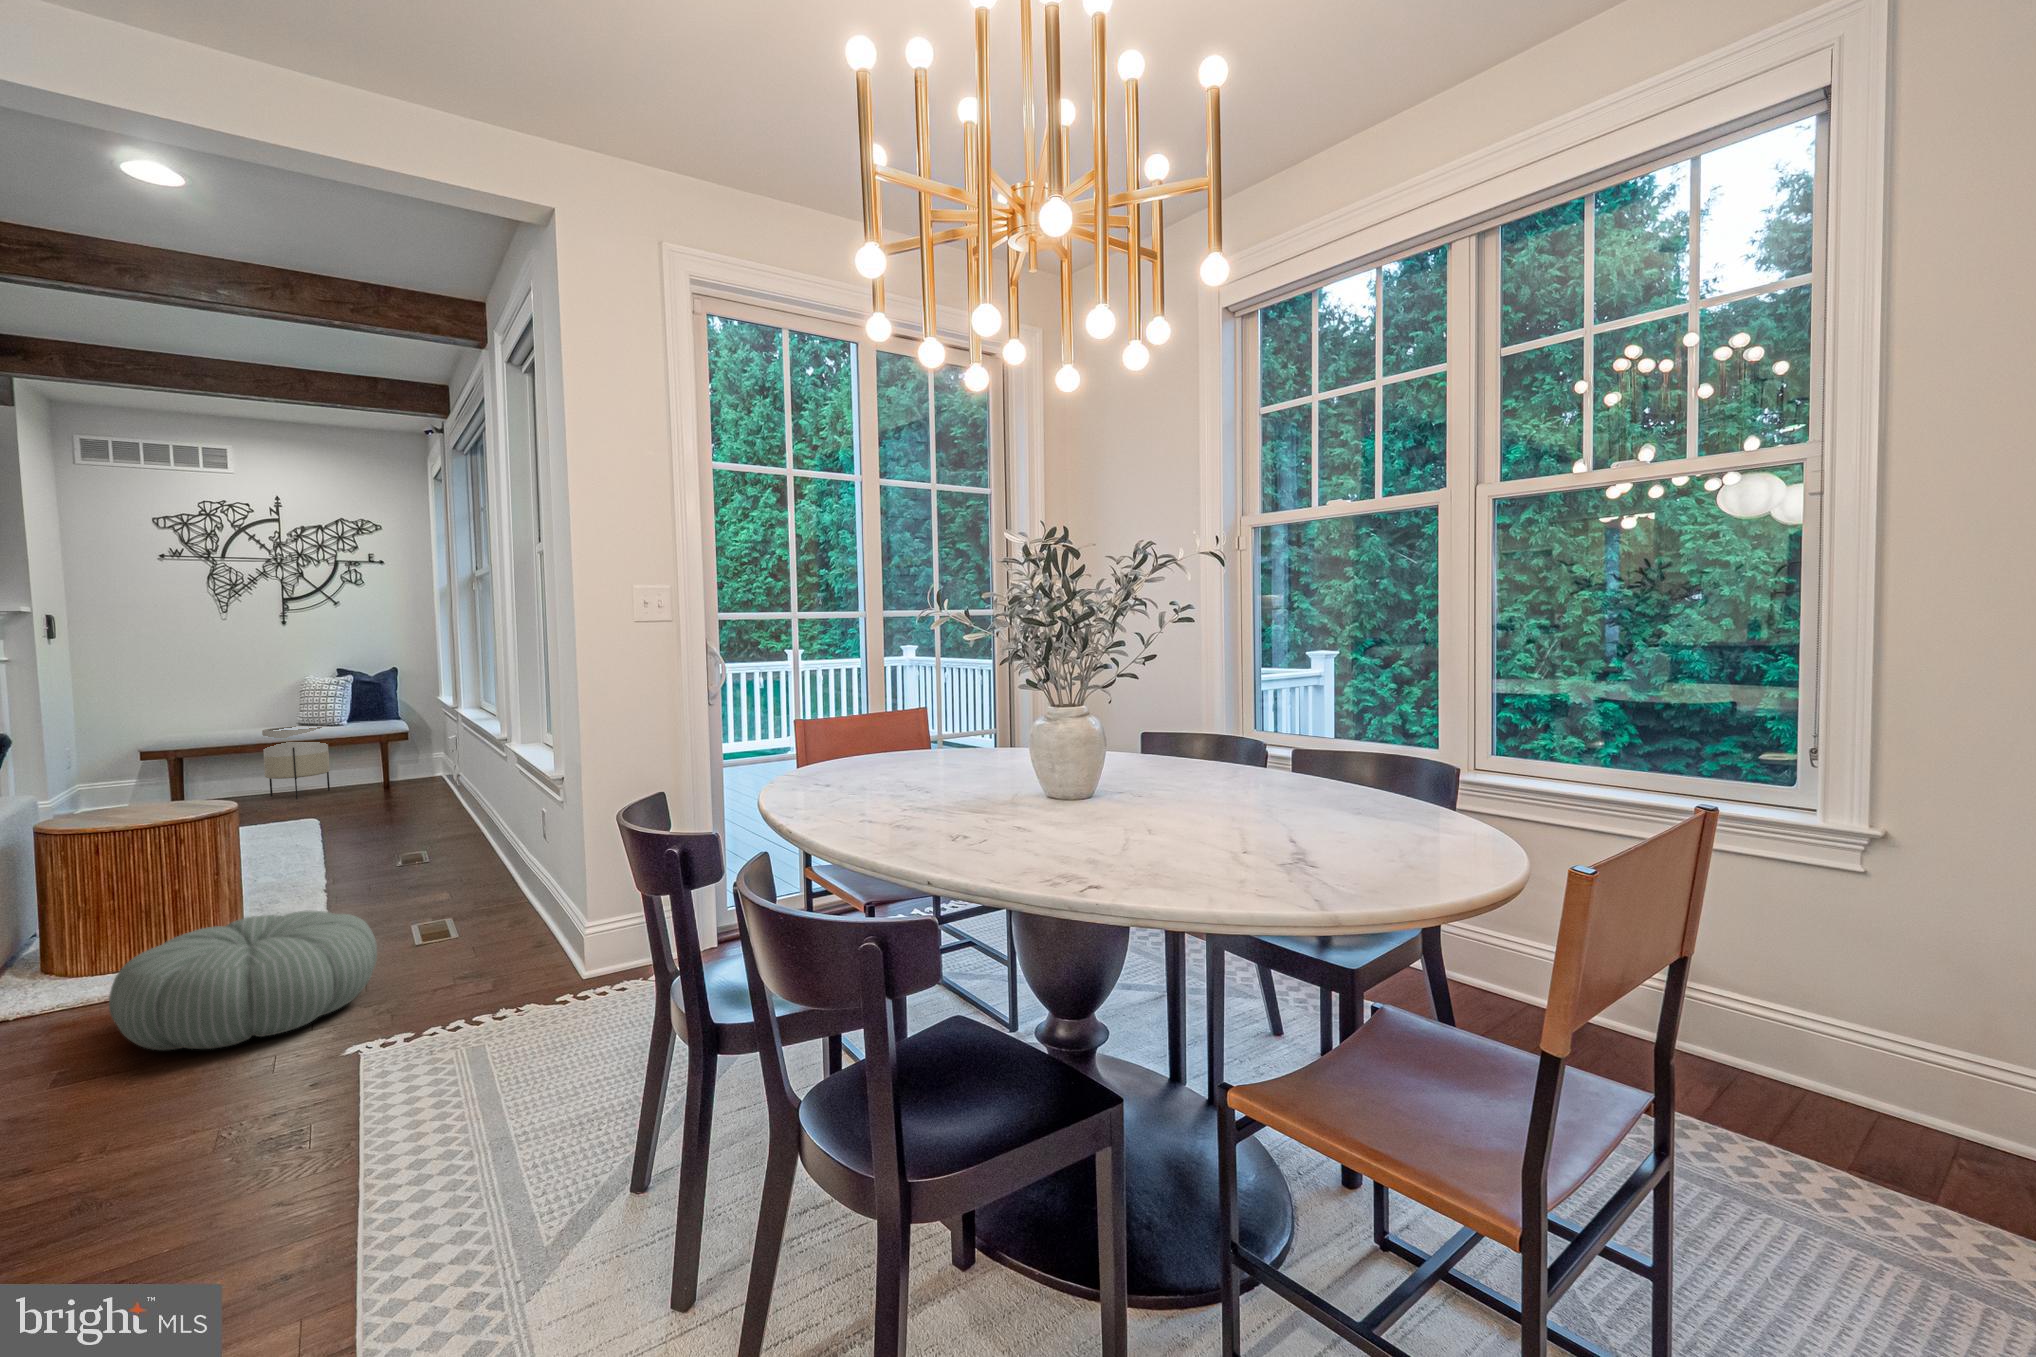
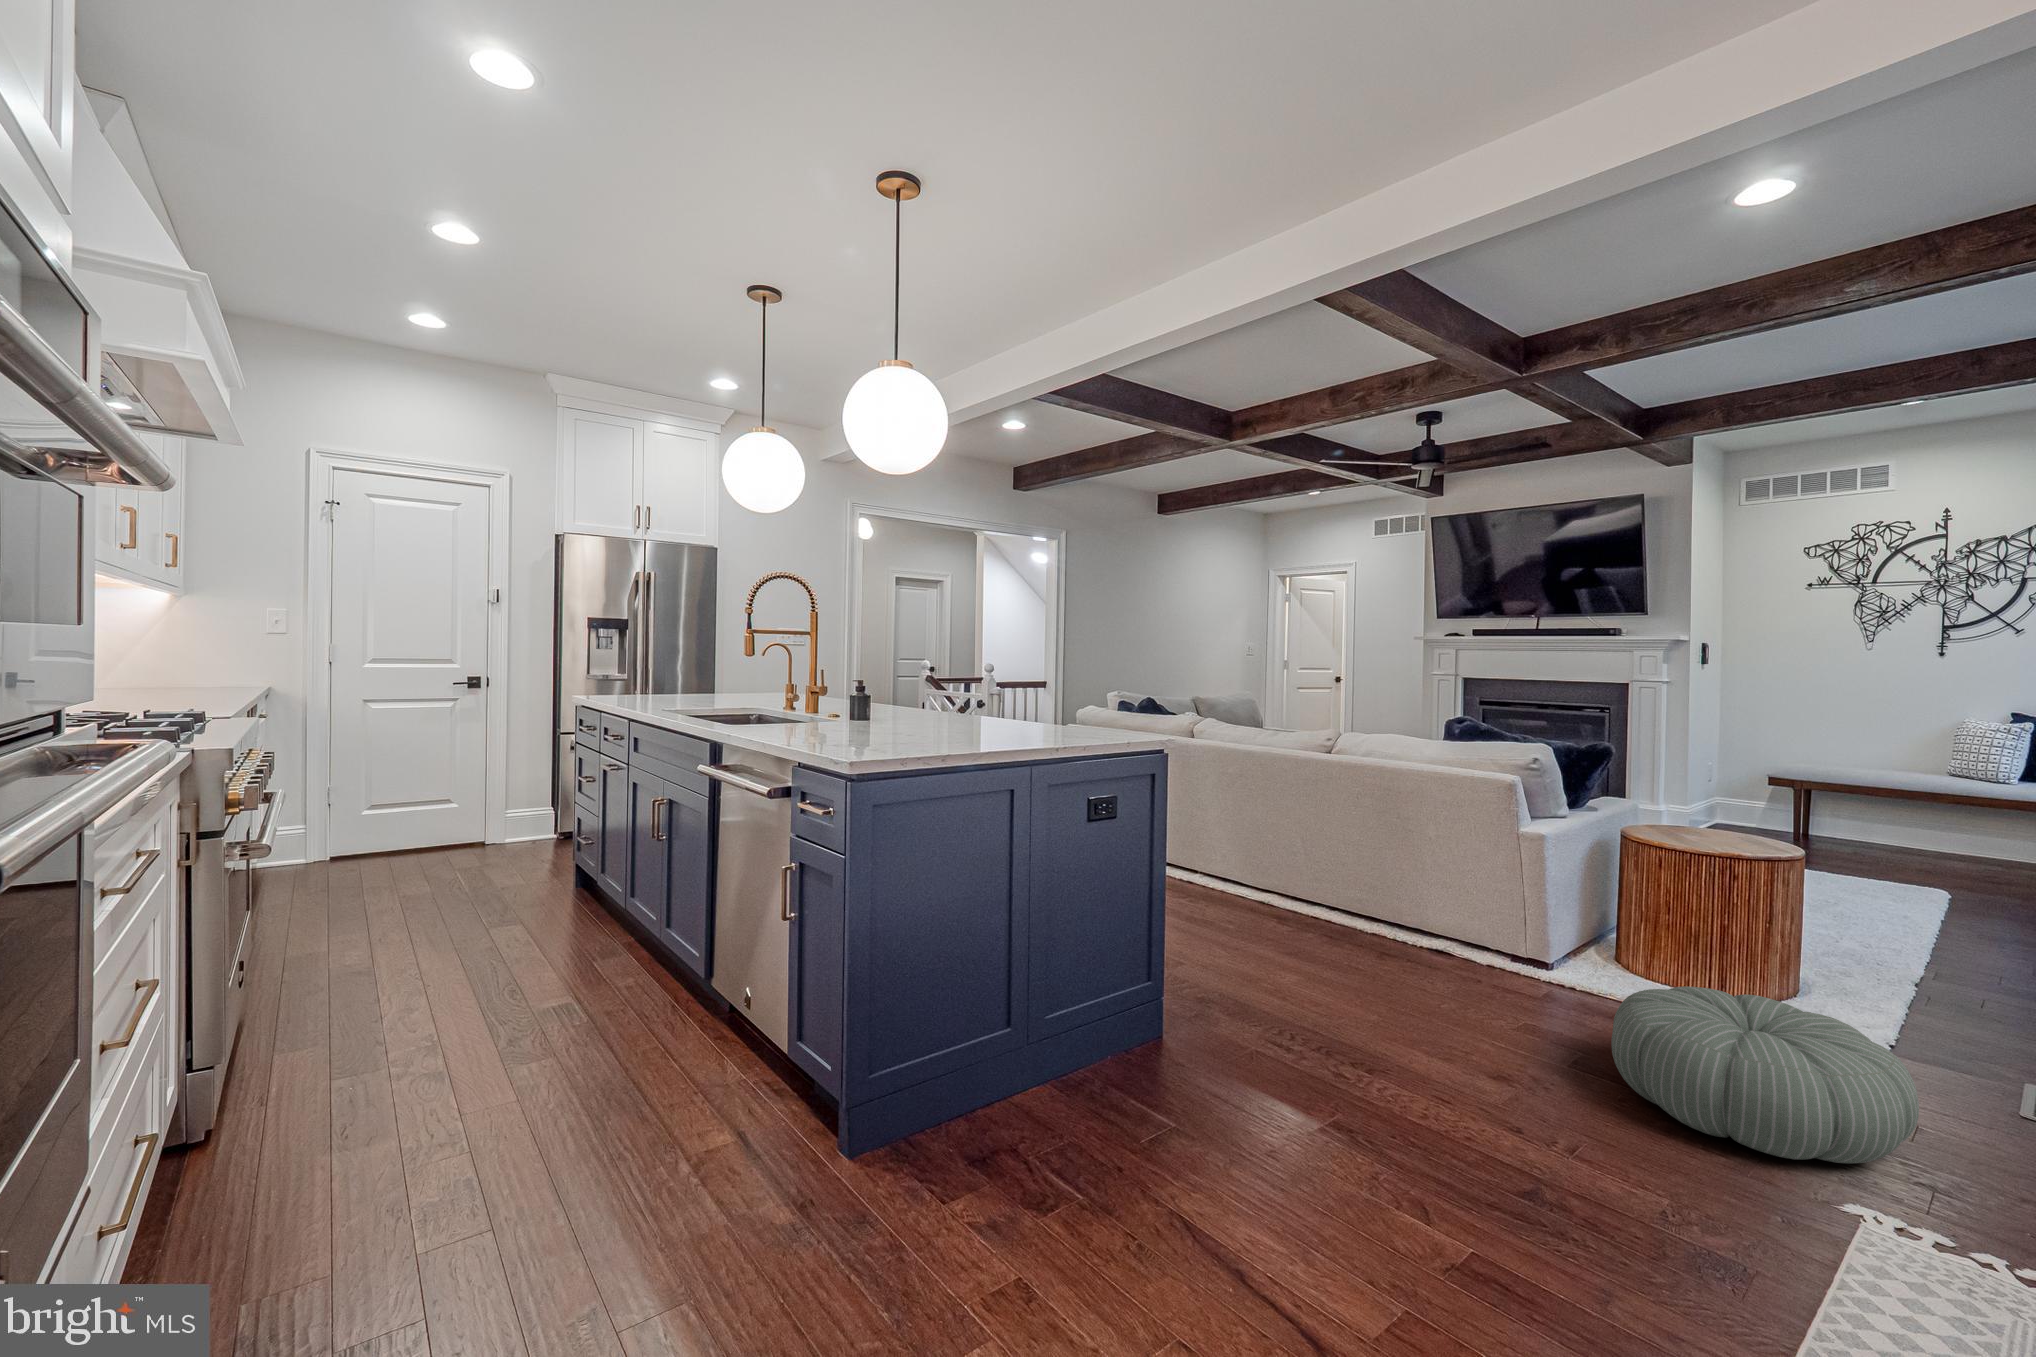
planter: present [262,726,330,799] -> none [1896,776,1985,865]

